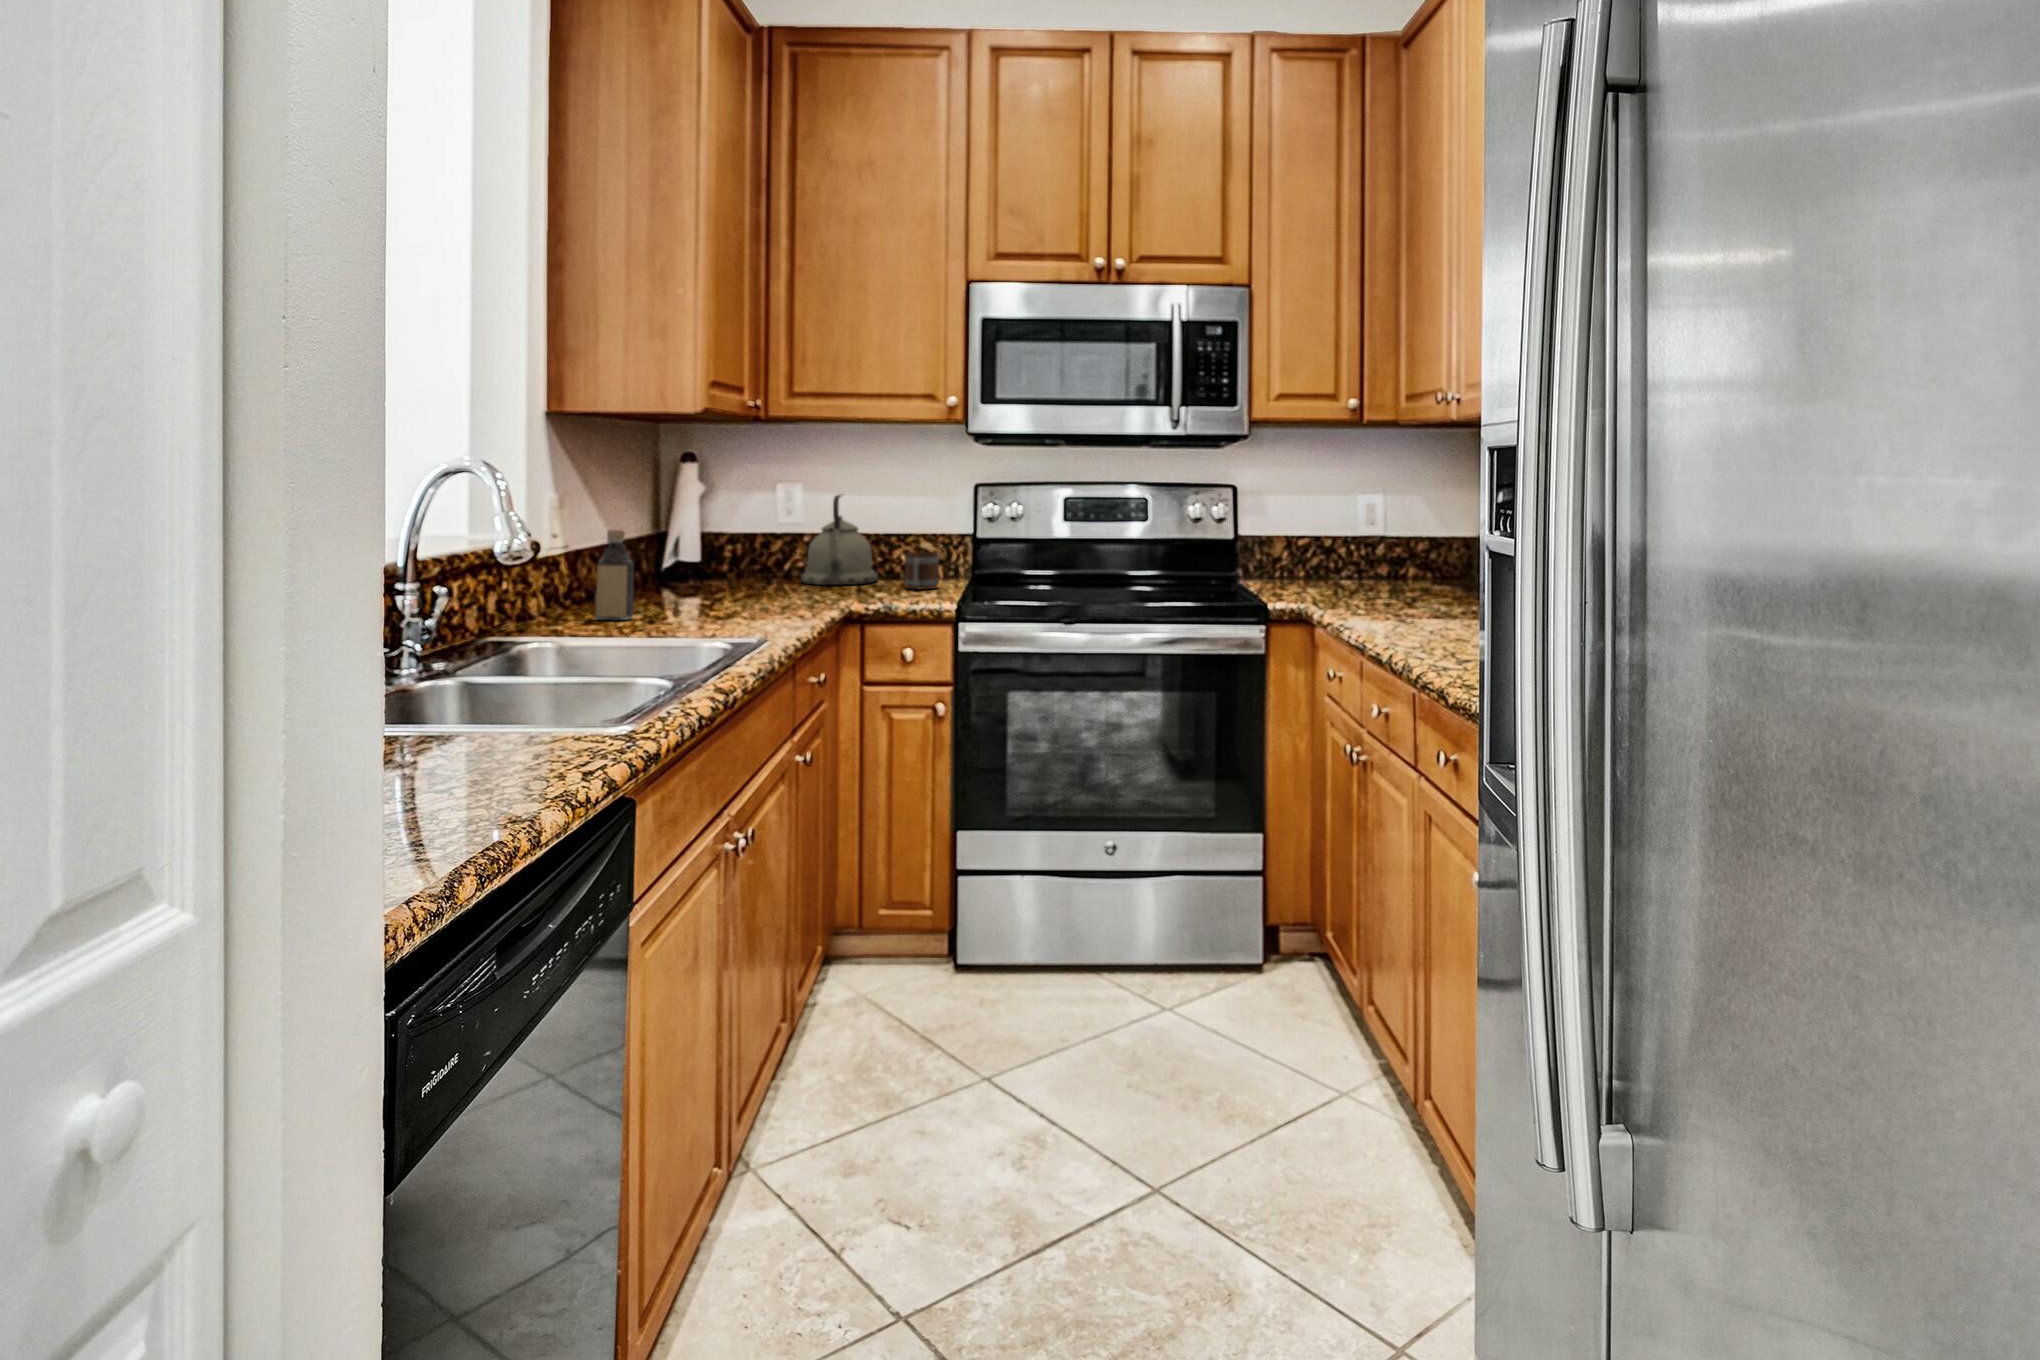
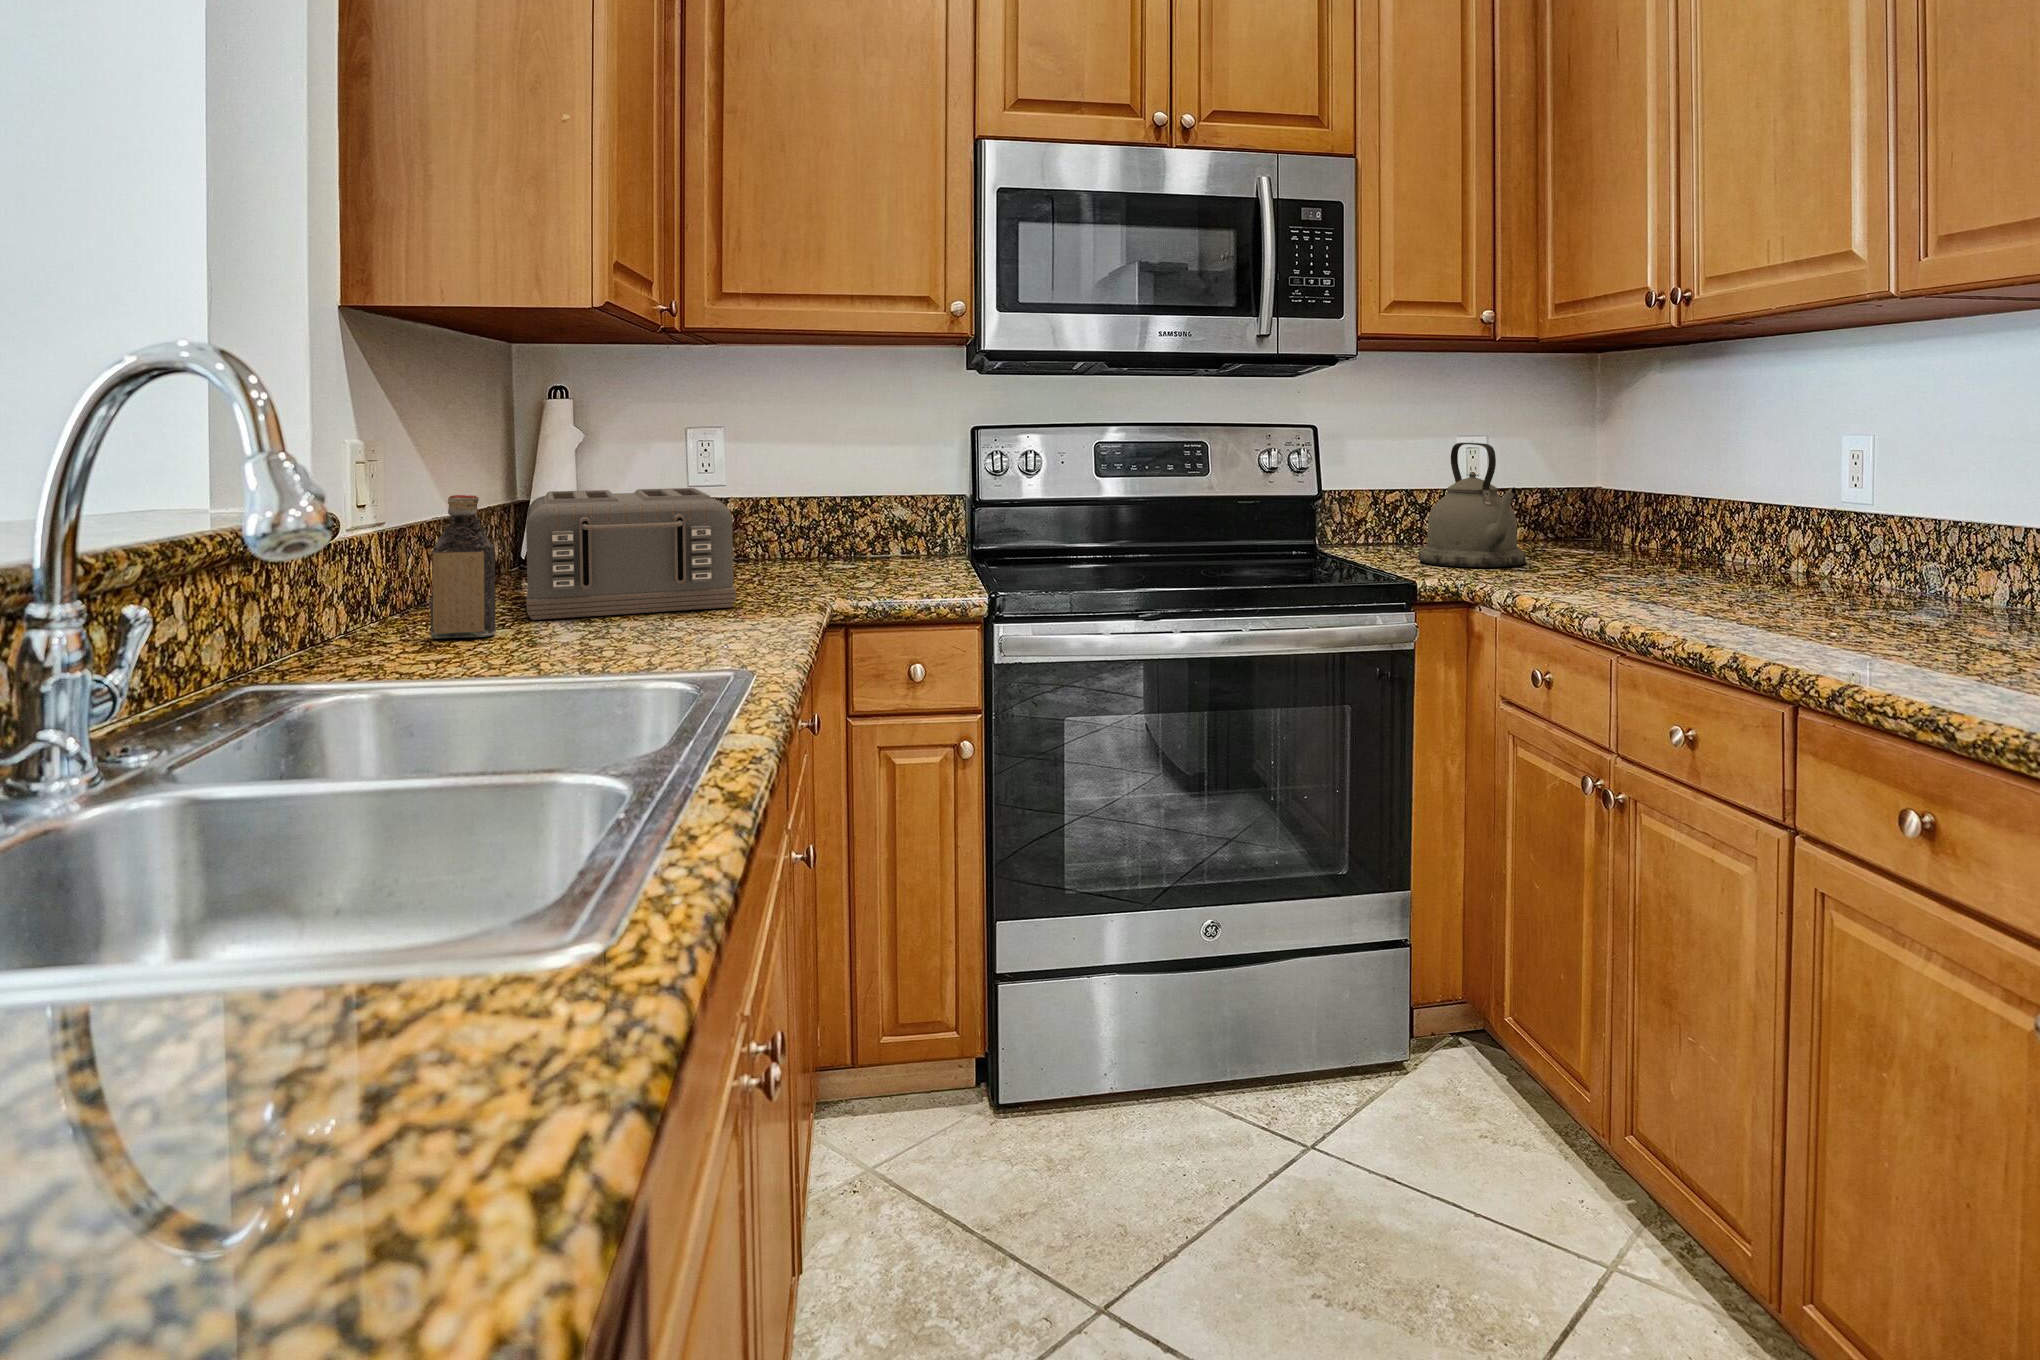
kettle: present [801,494,878,585] -> present [1419,443,1525,567]
toaster: none [655,526,788,611] -> present [526,488,736,620]
mug: present [905,552,939,589] -> none [884,521,932,573]

